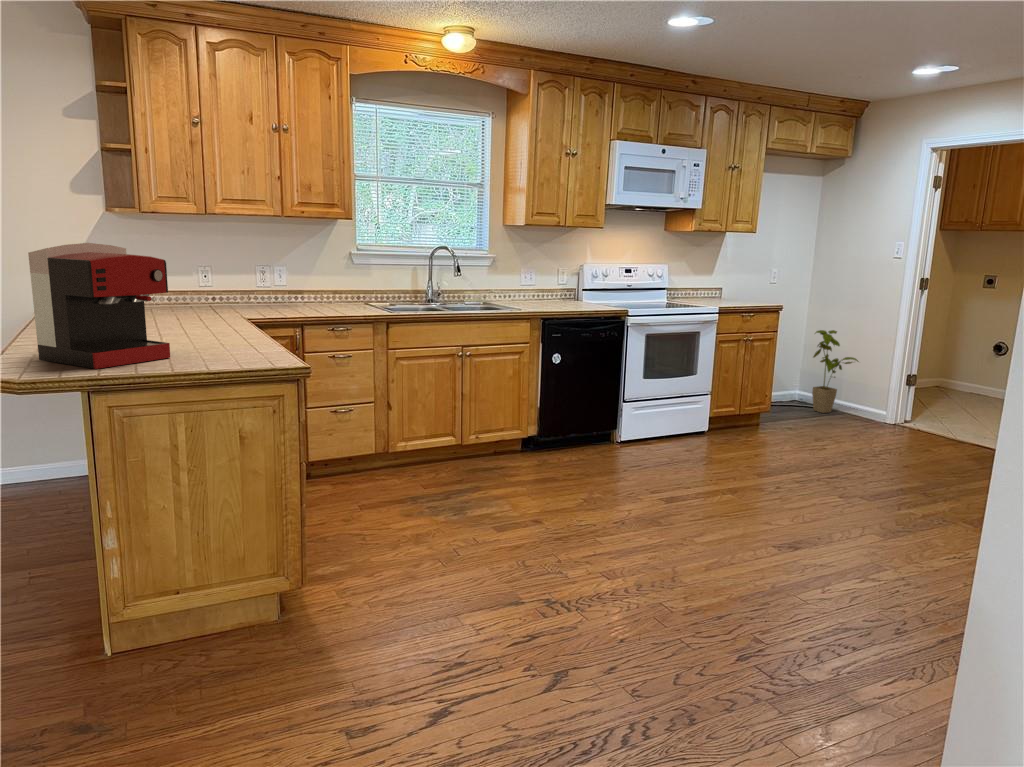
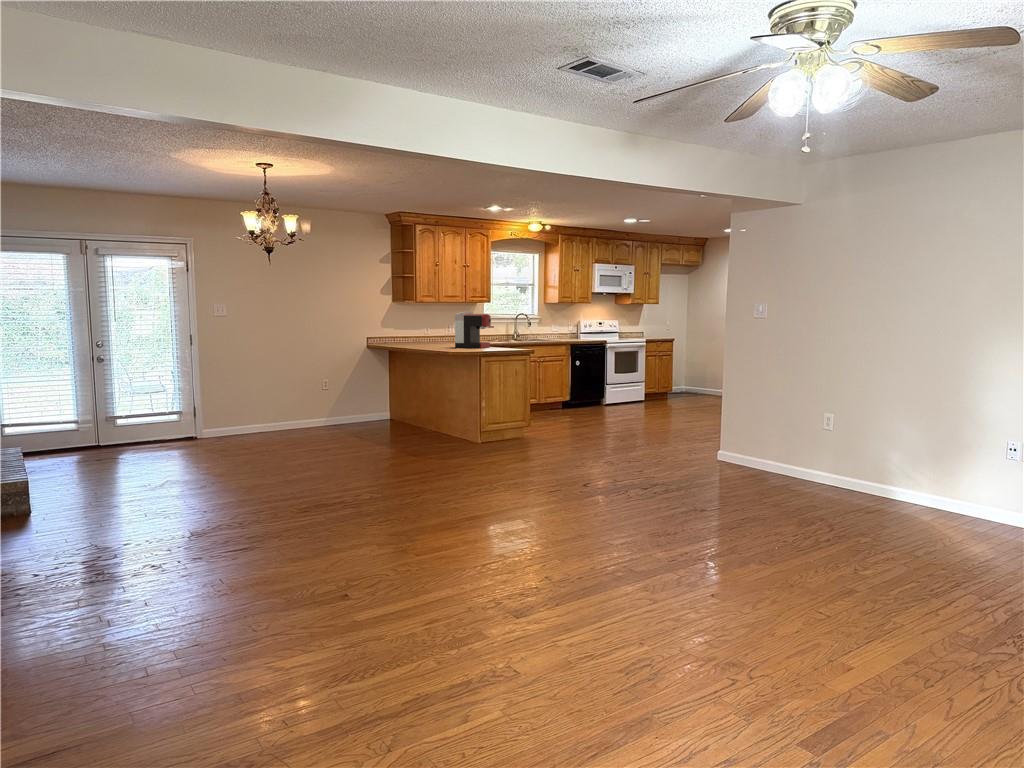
house plant: present [812,330,859,413] -> none [692,352,715,395]

